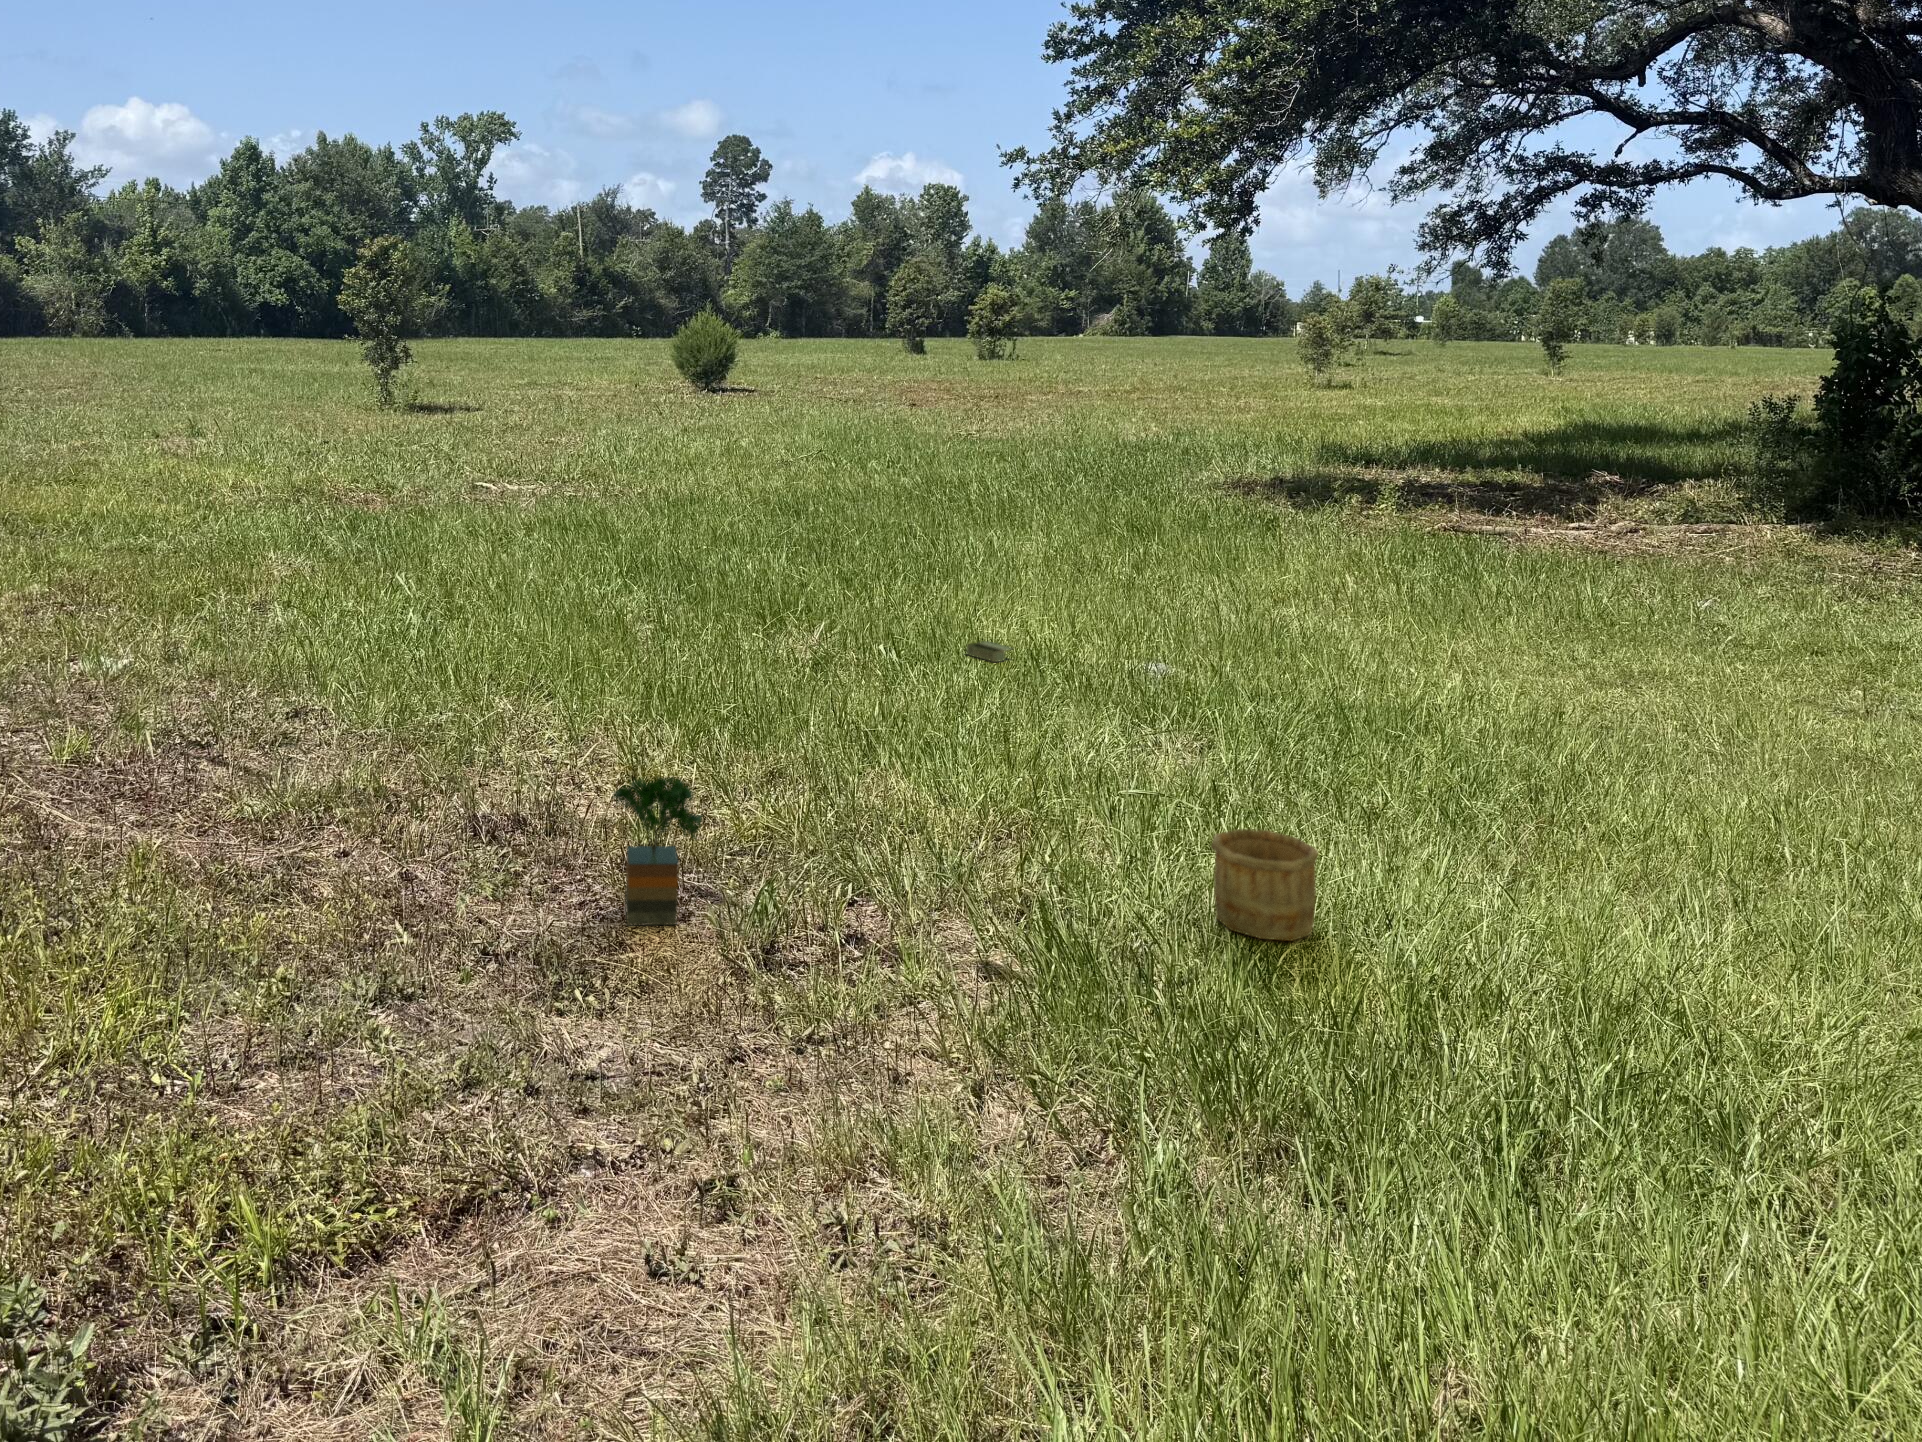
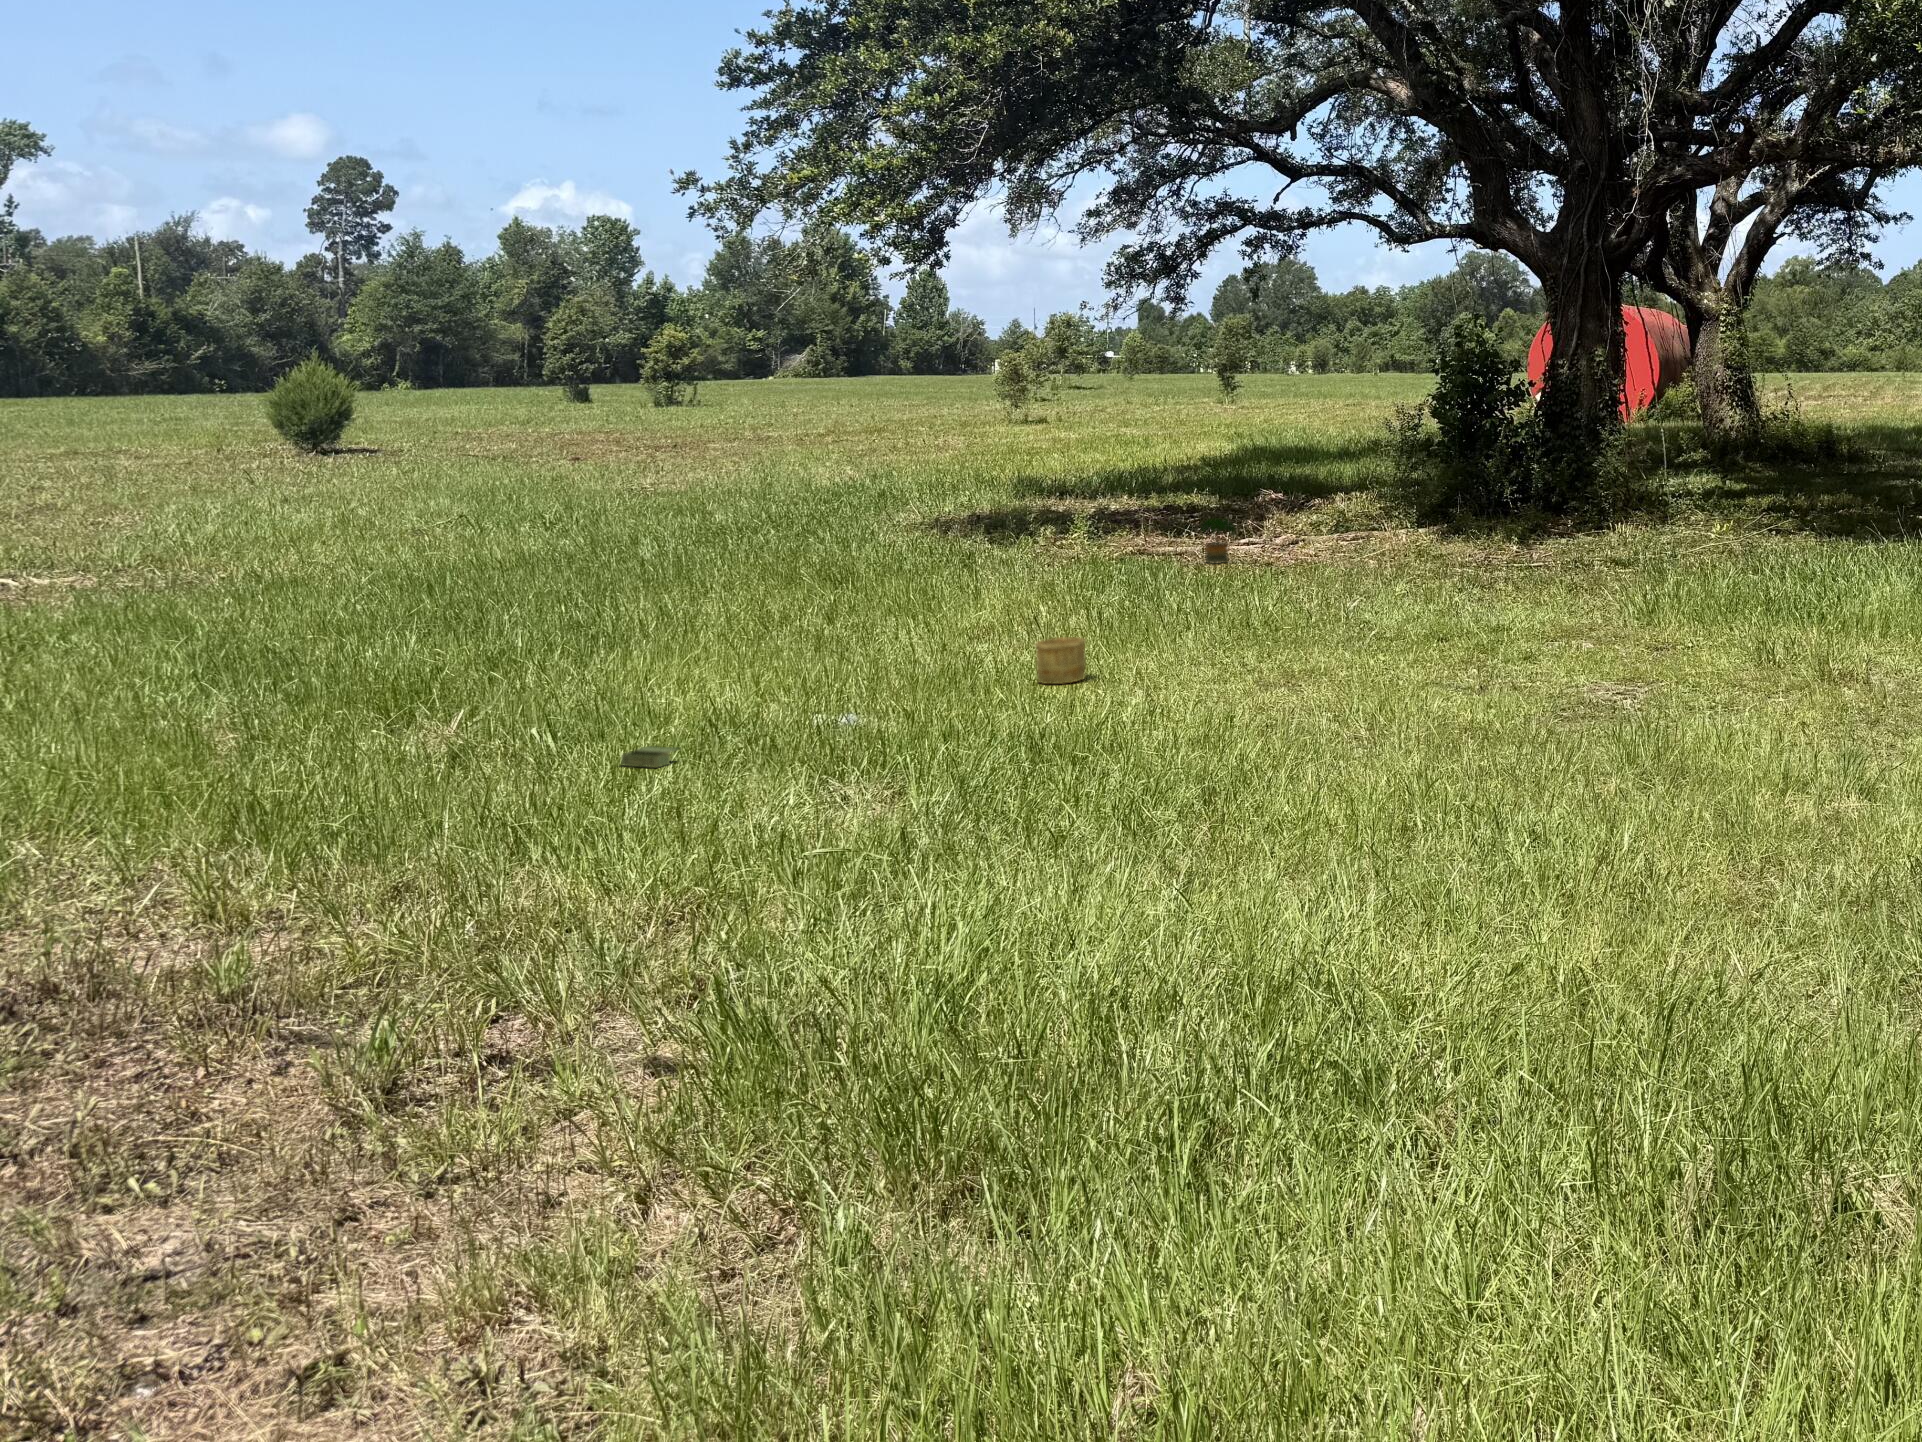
potted tree: present [612,777,702,925] -> present [1202,518,1235,564]
wooden bucket: present [1212,829,1318,941] -> present [1035,637,1086,684]

